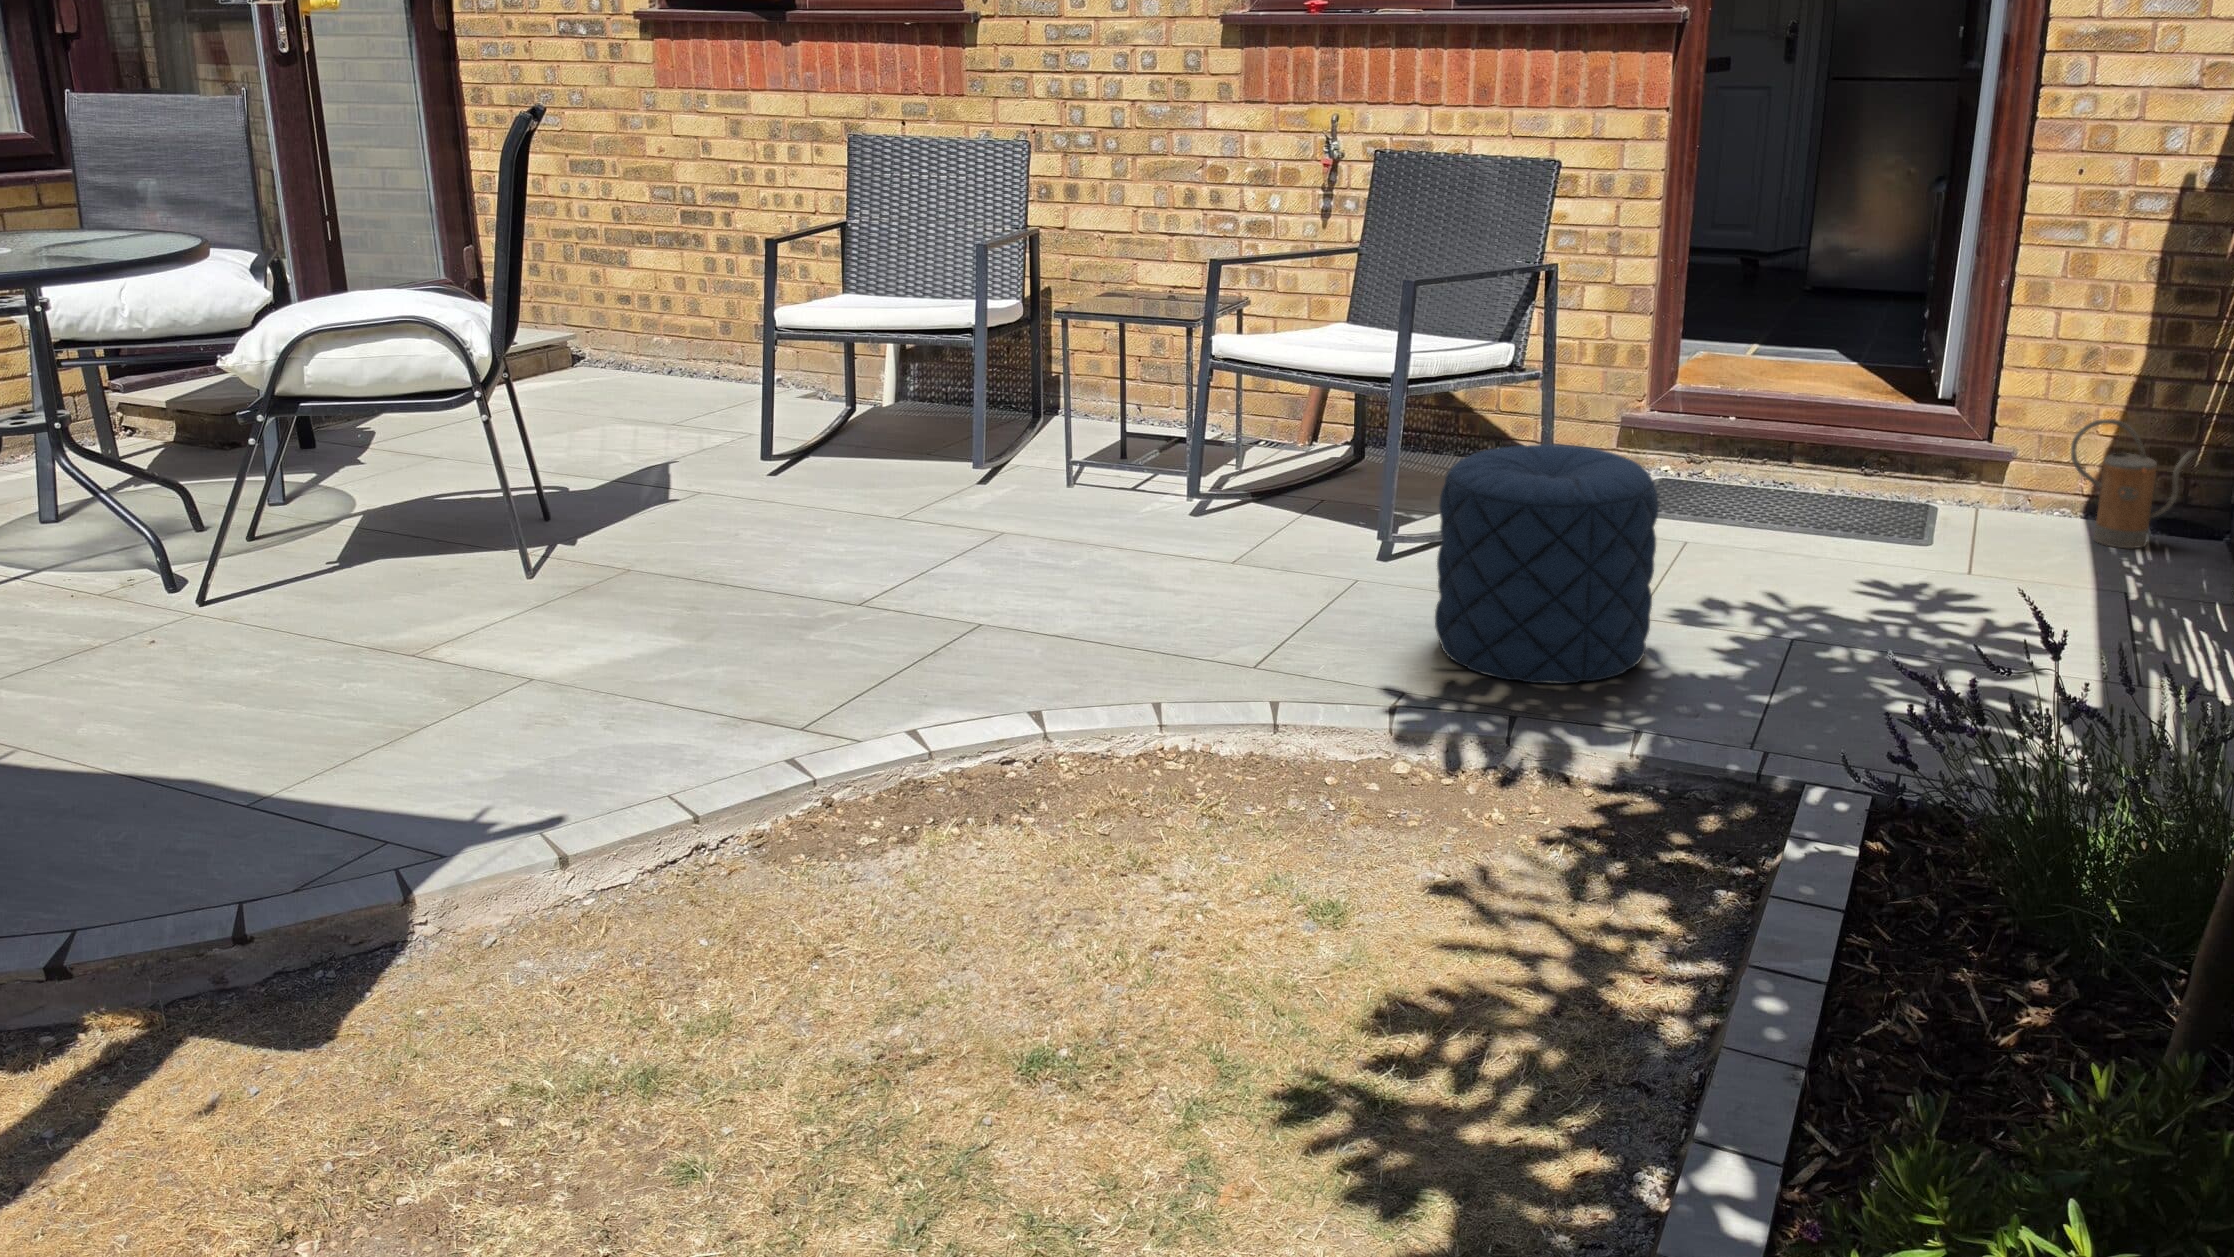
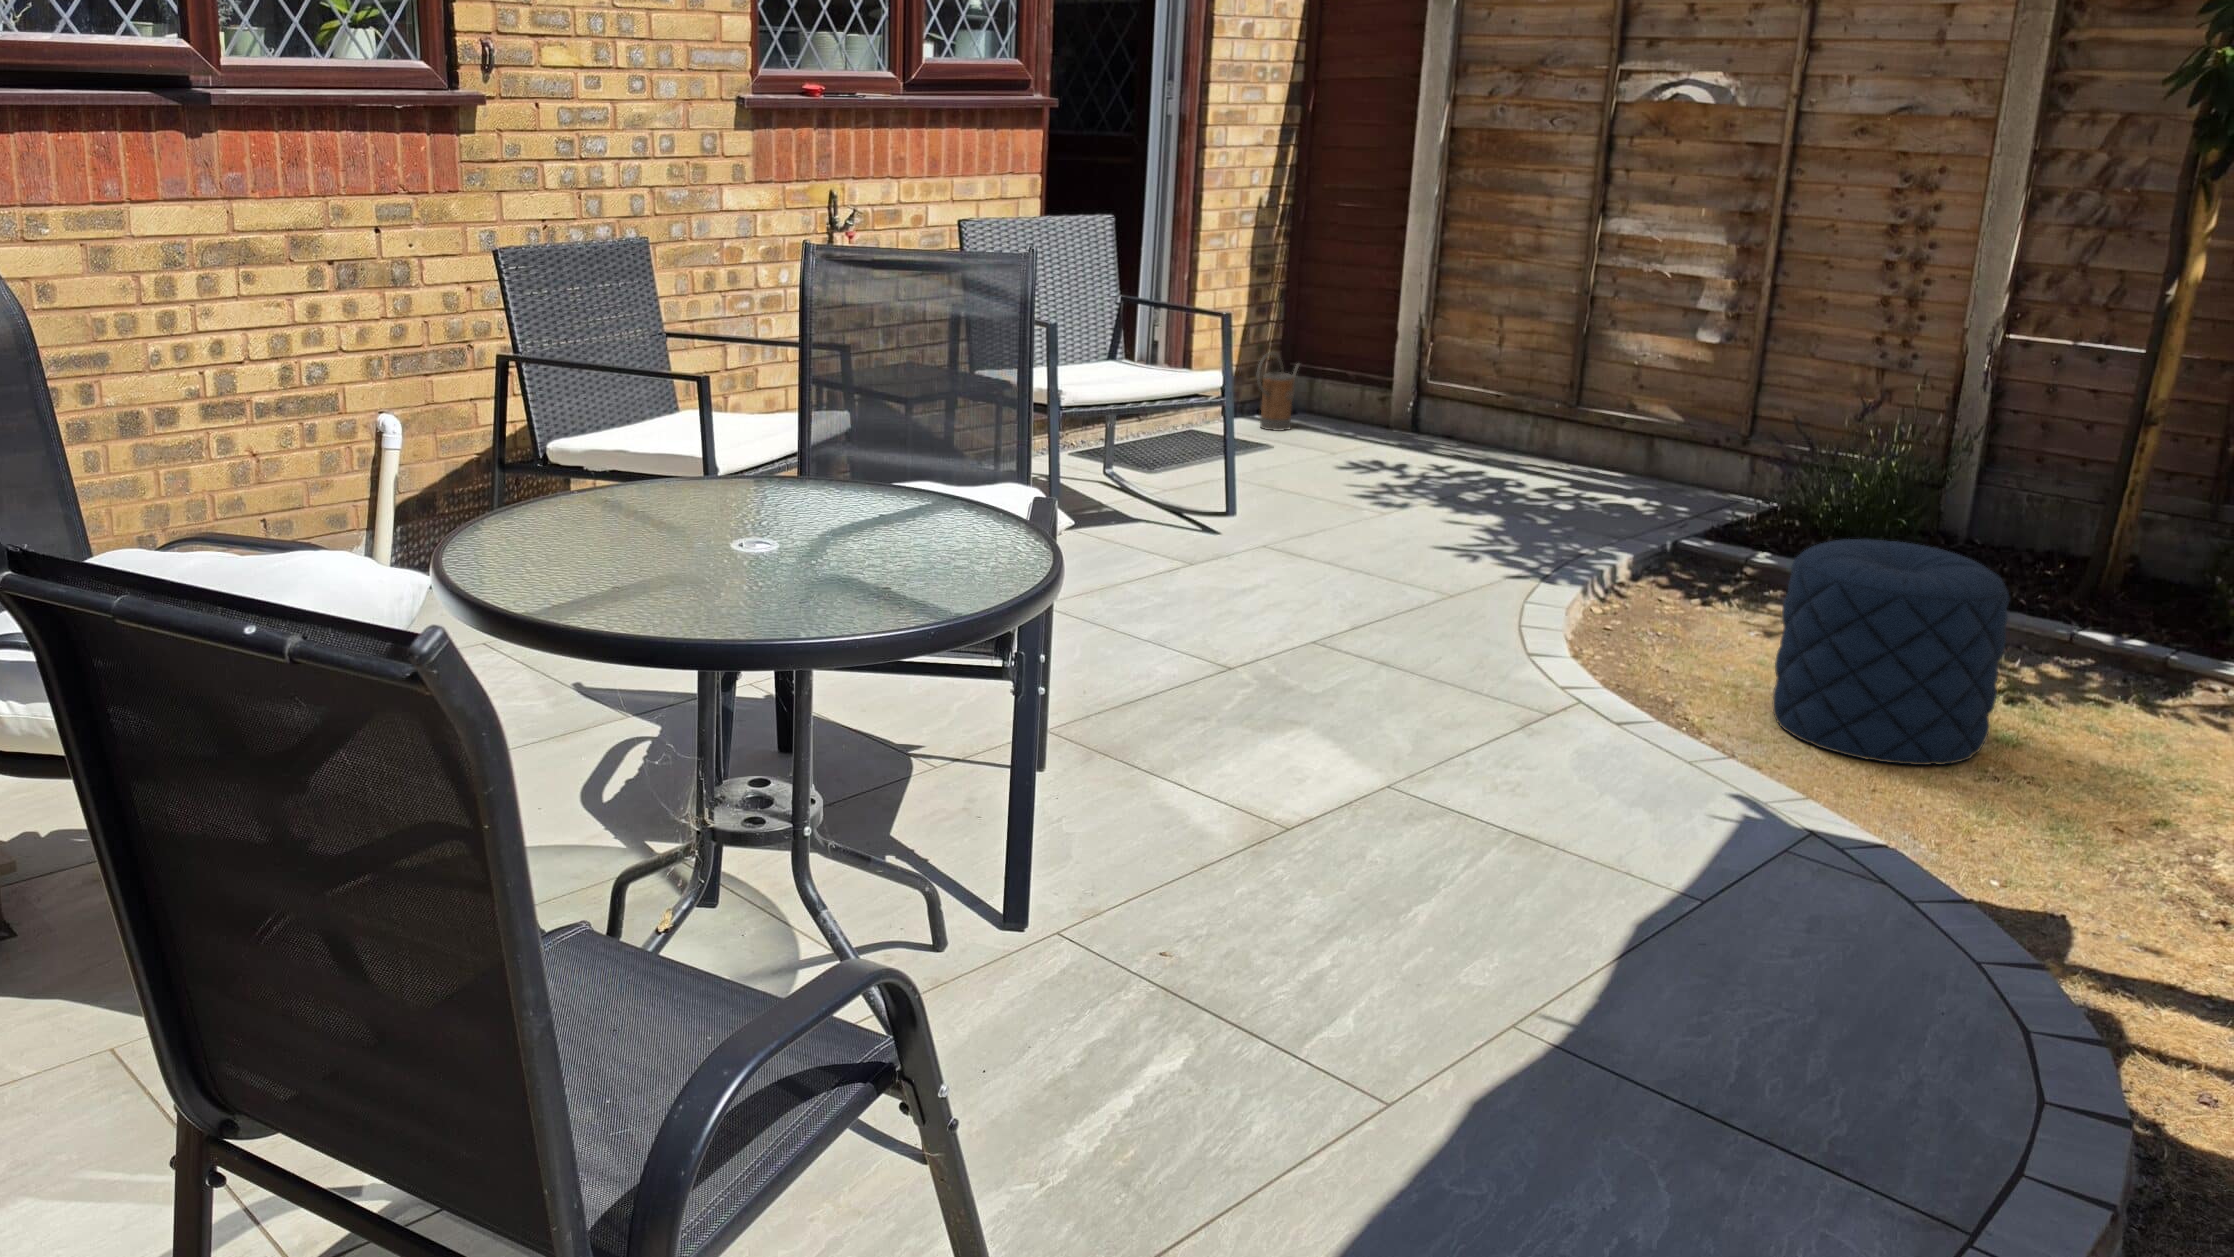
pouf: present [1435,444,1659,684] -> present [1772,539,2009,765]

